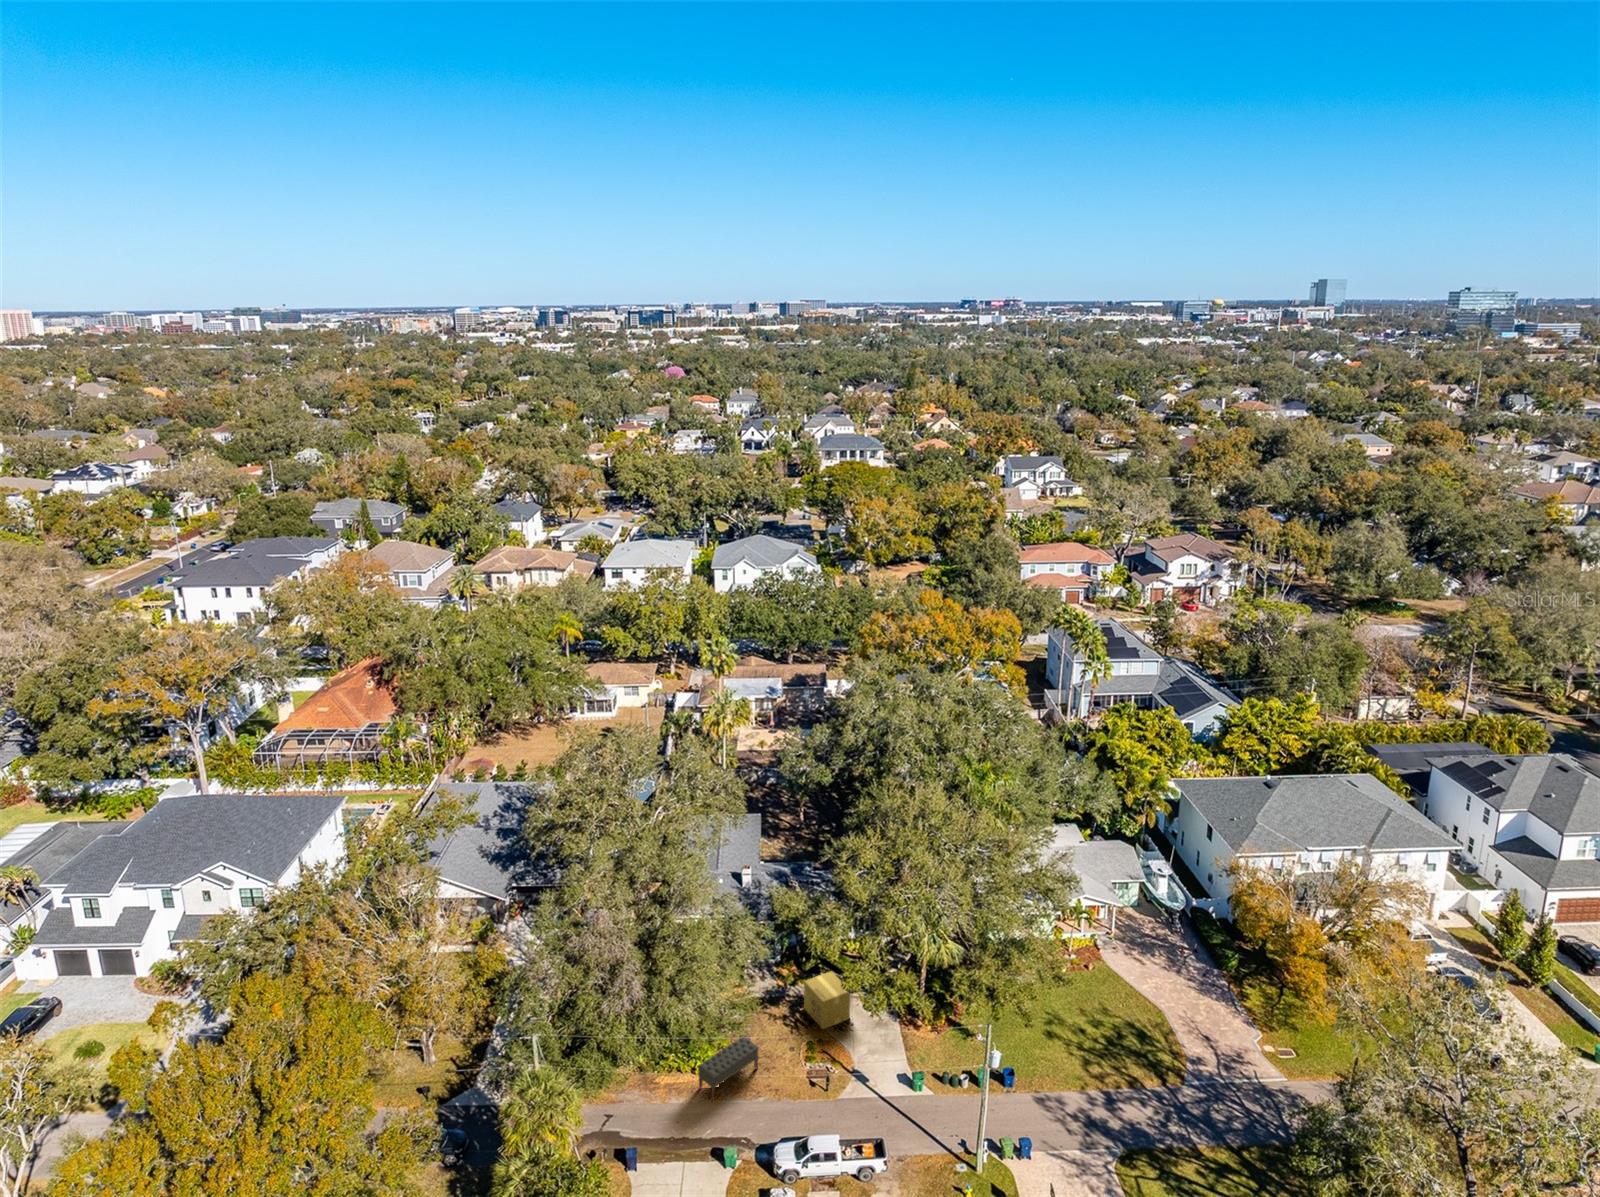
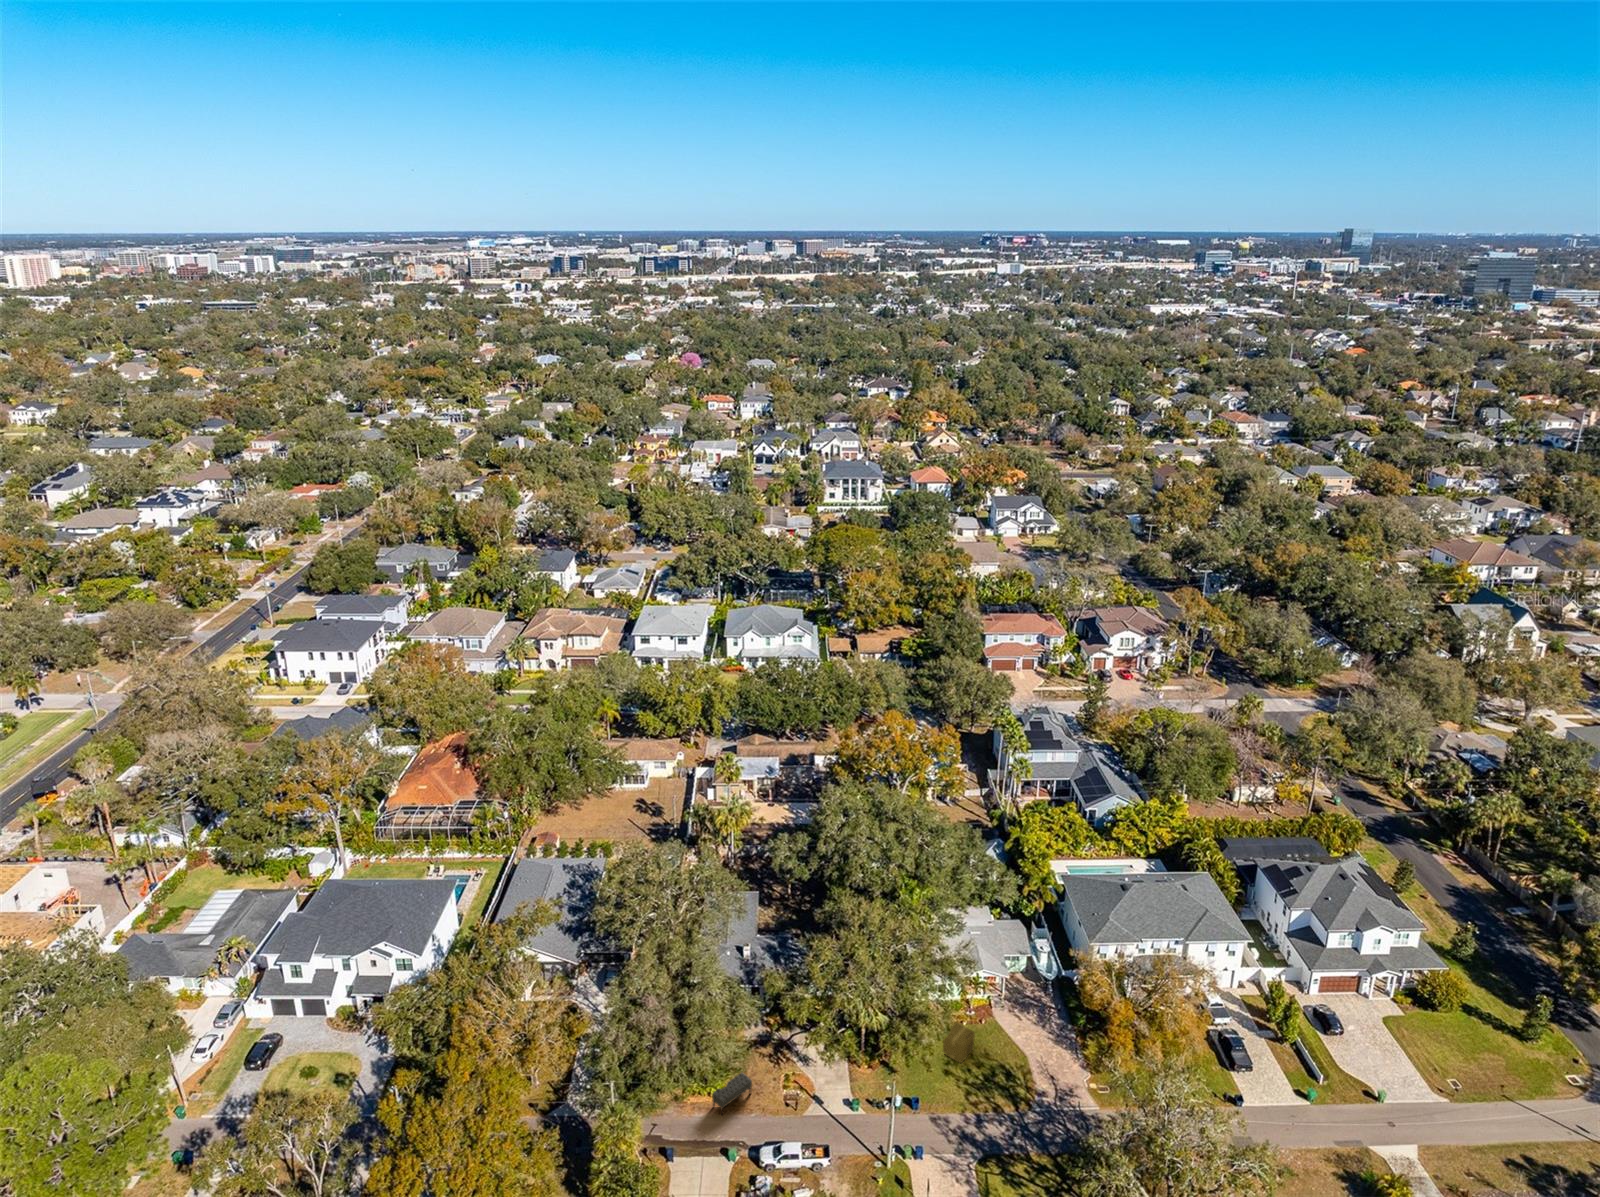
cardboard box: present [804,971,851,1029] -> present [943,1023,975,1063]

